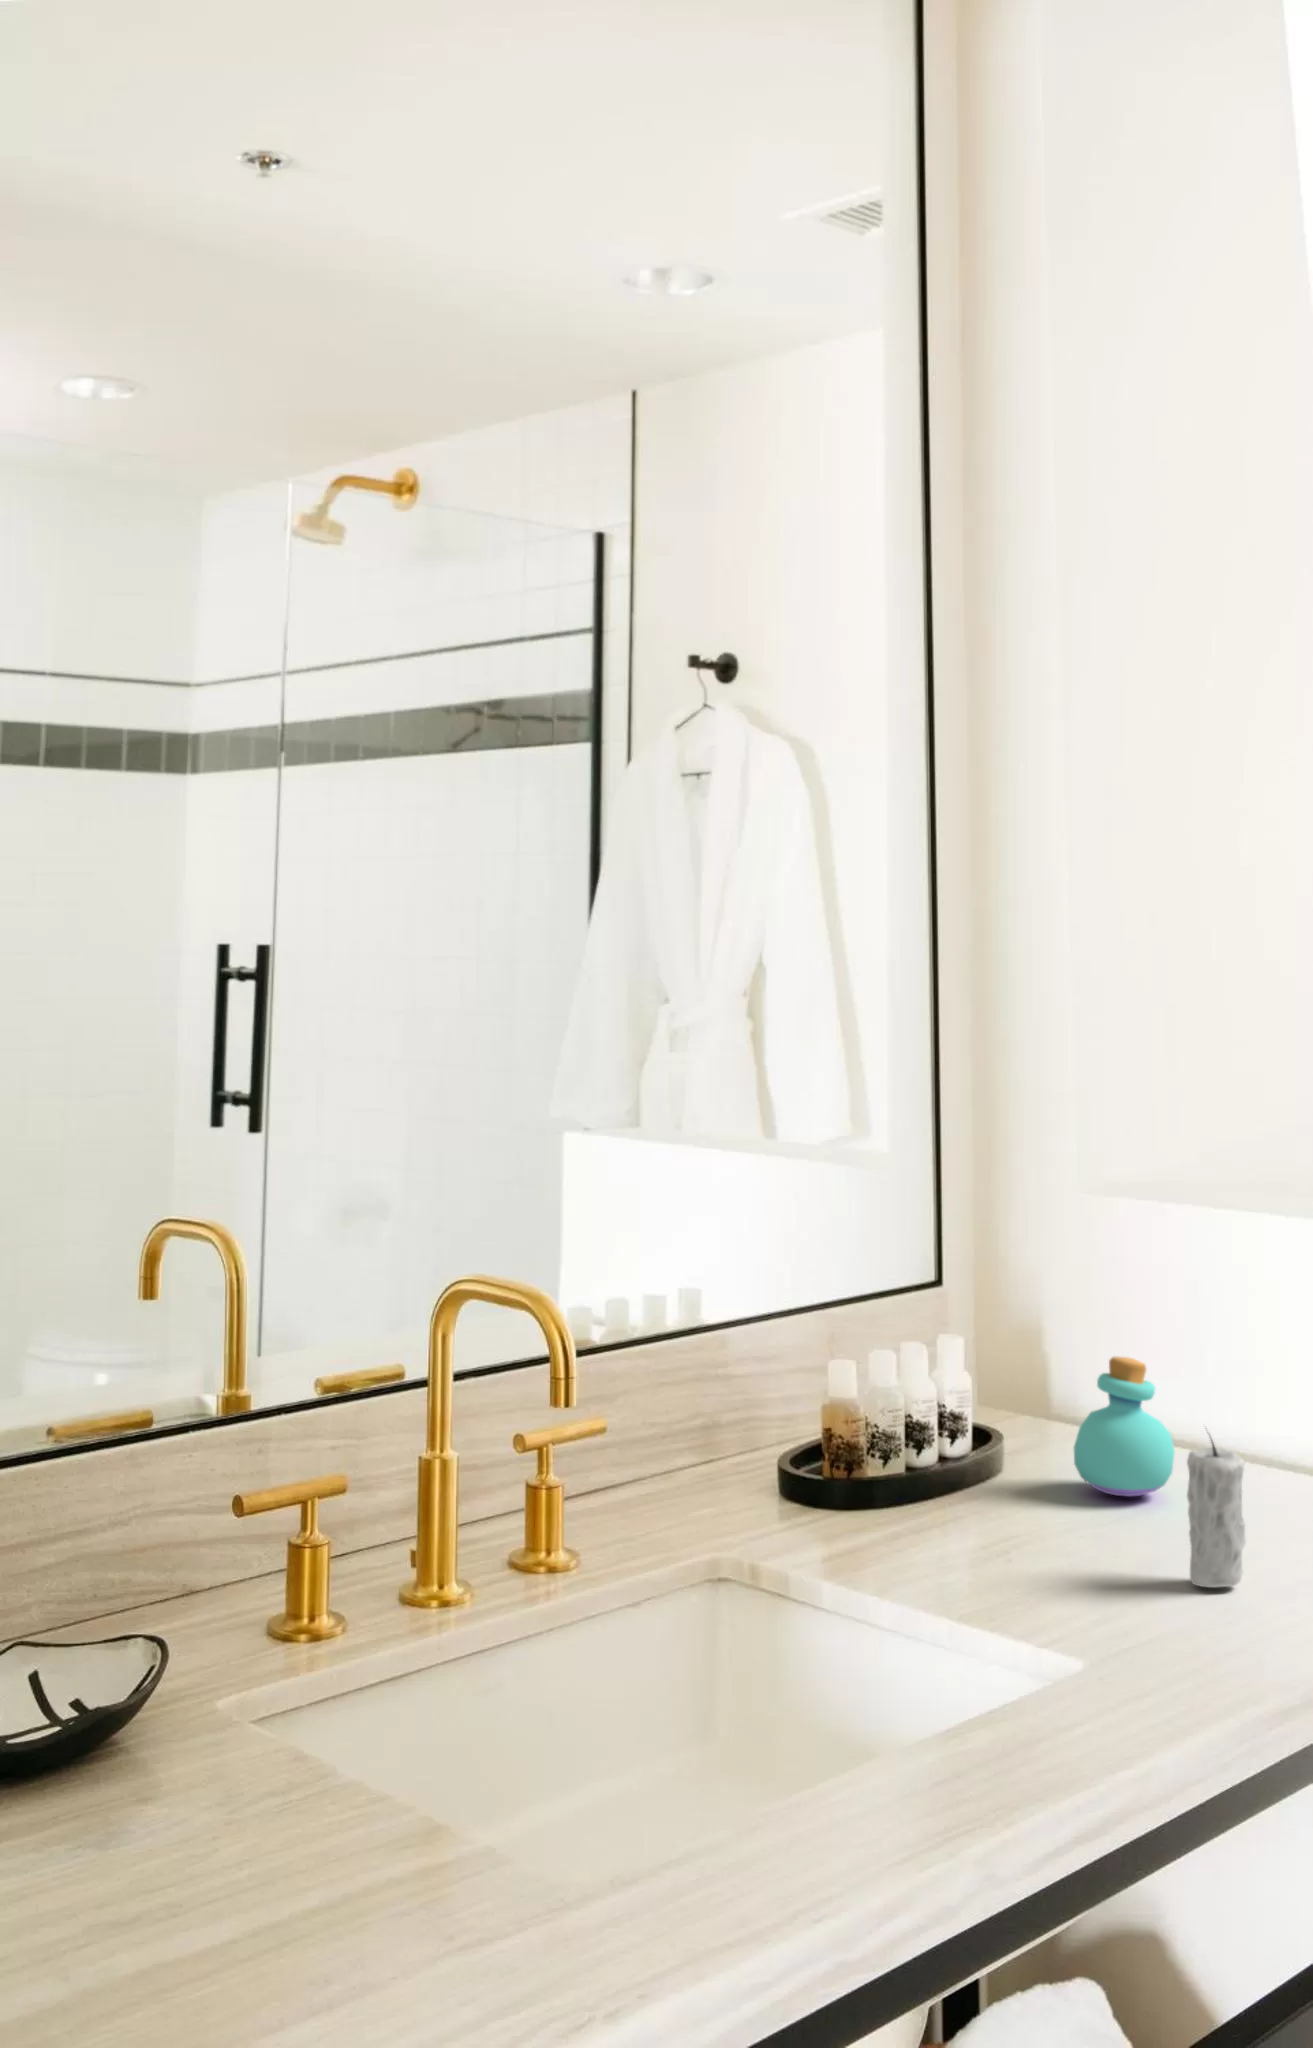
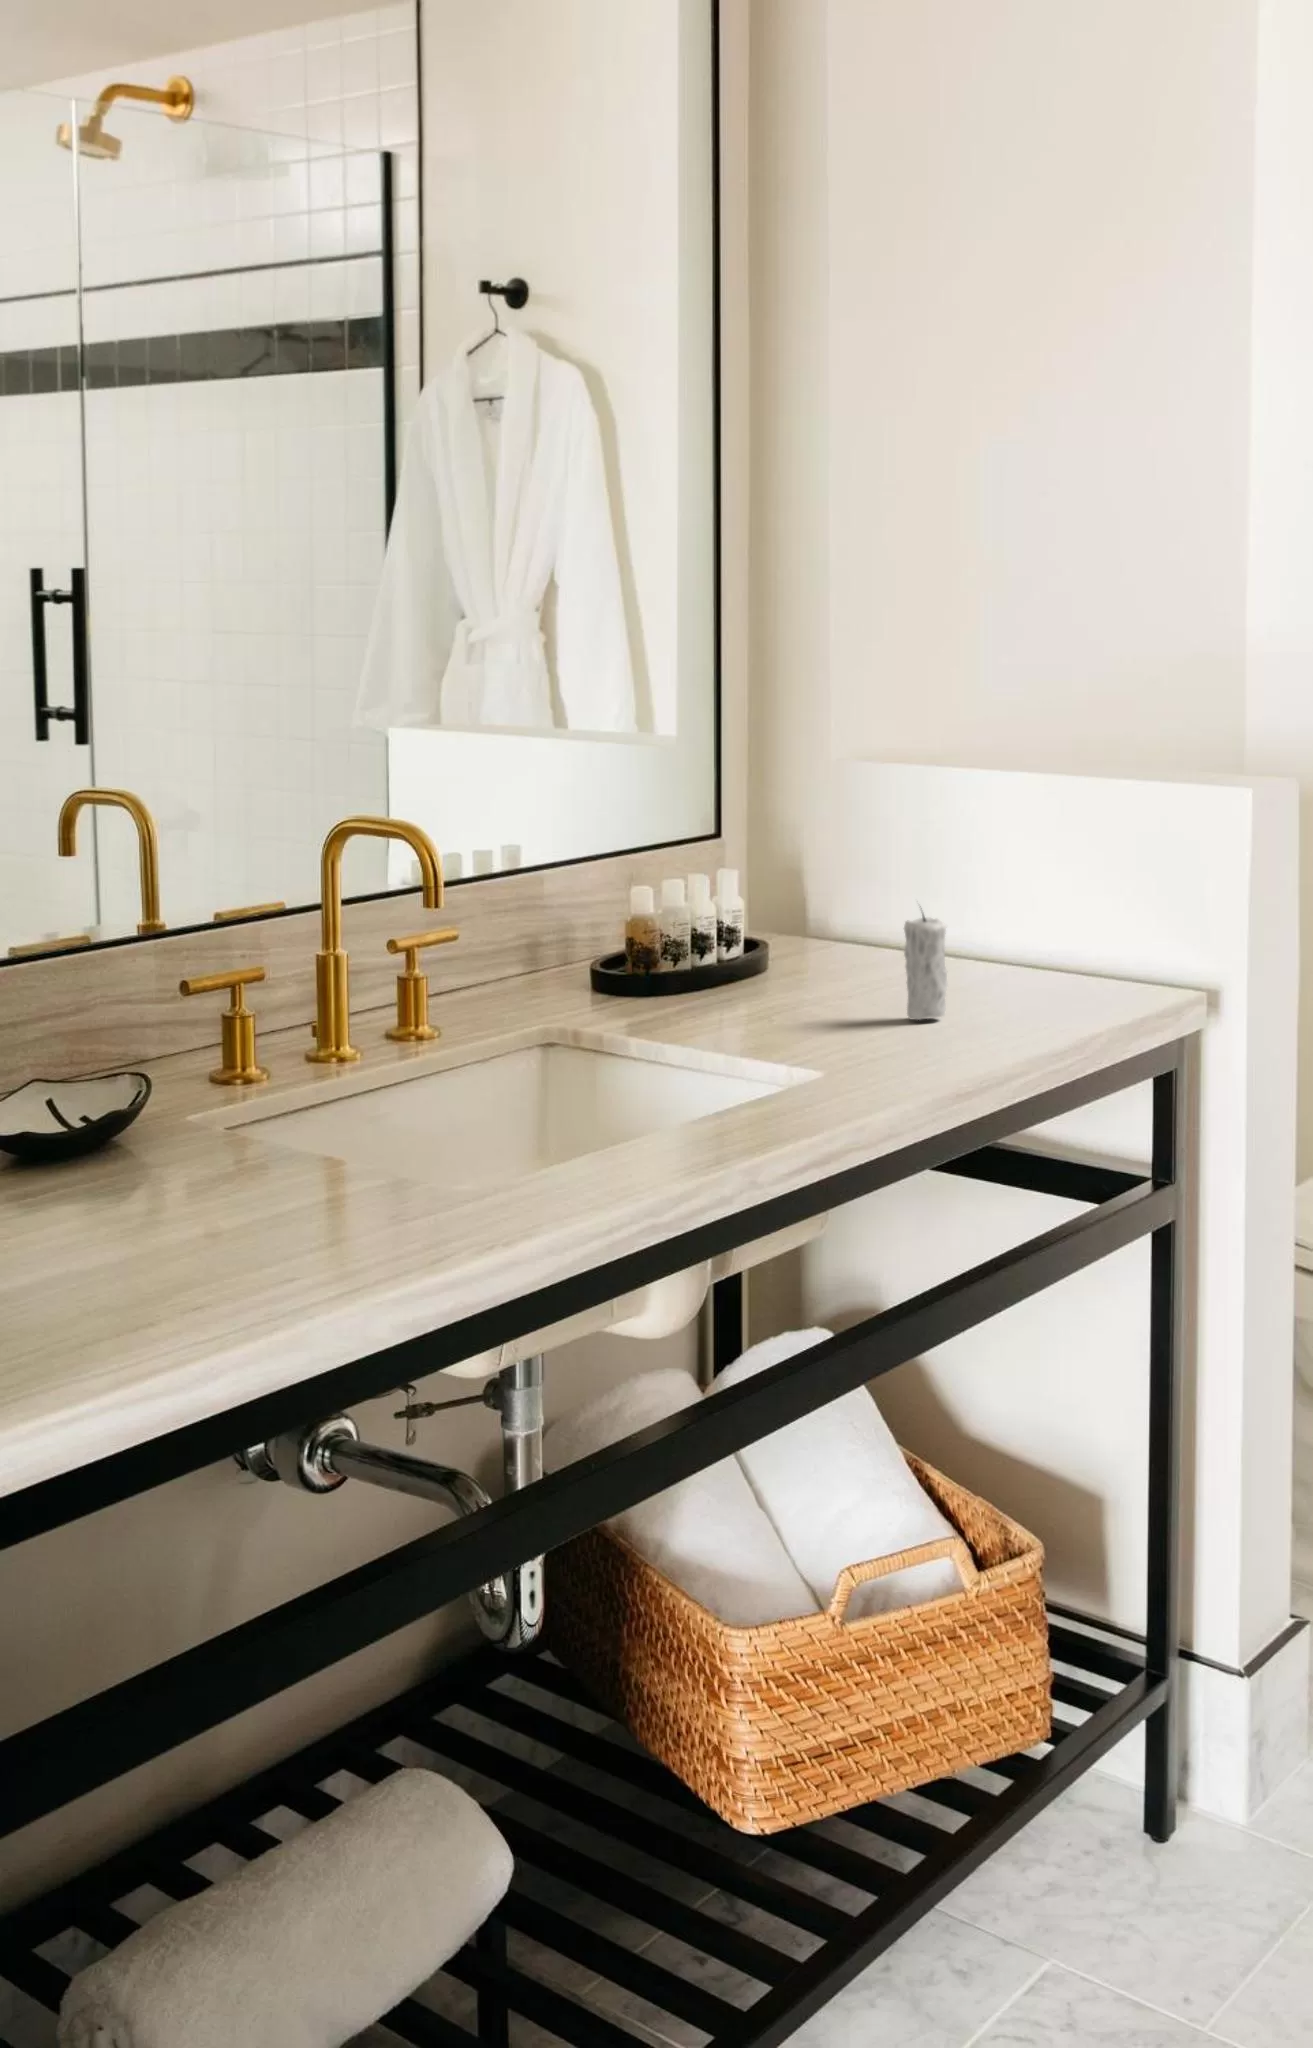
perfume bottle: present [1074,1356,1175,1496] -> none [825,870,904,979]

